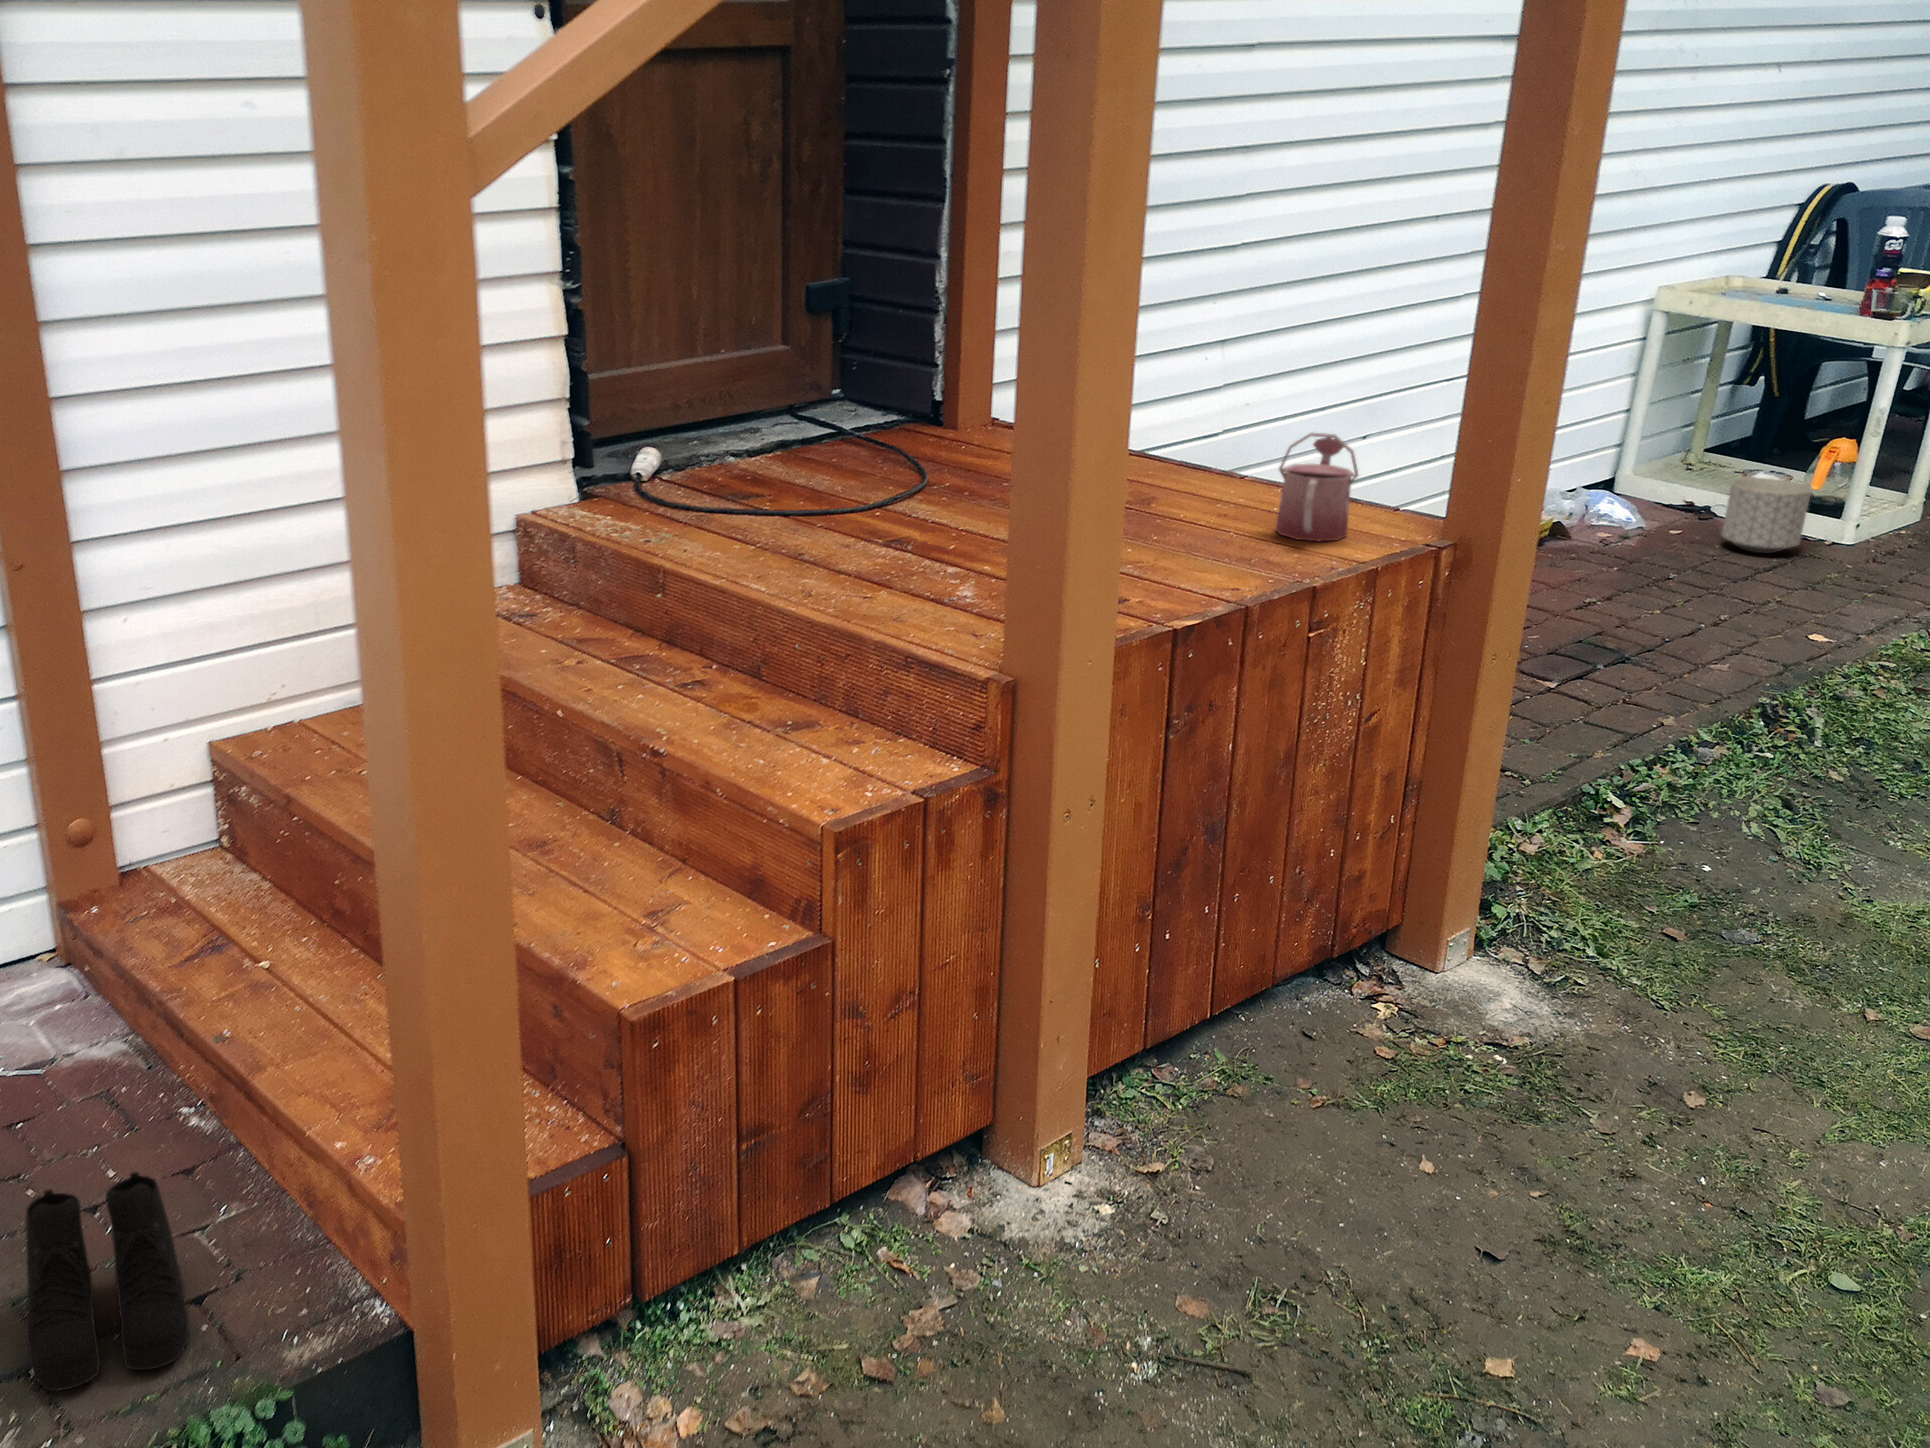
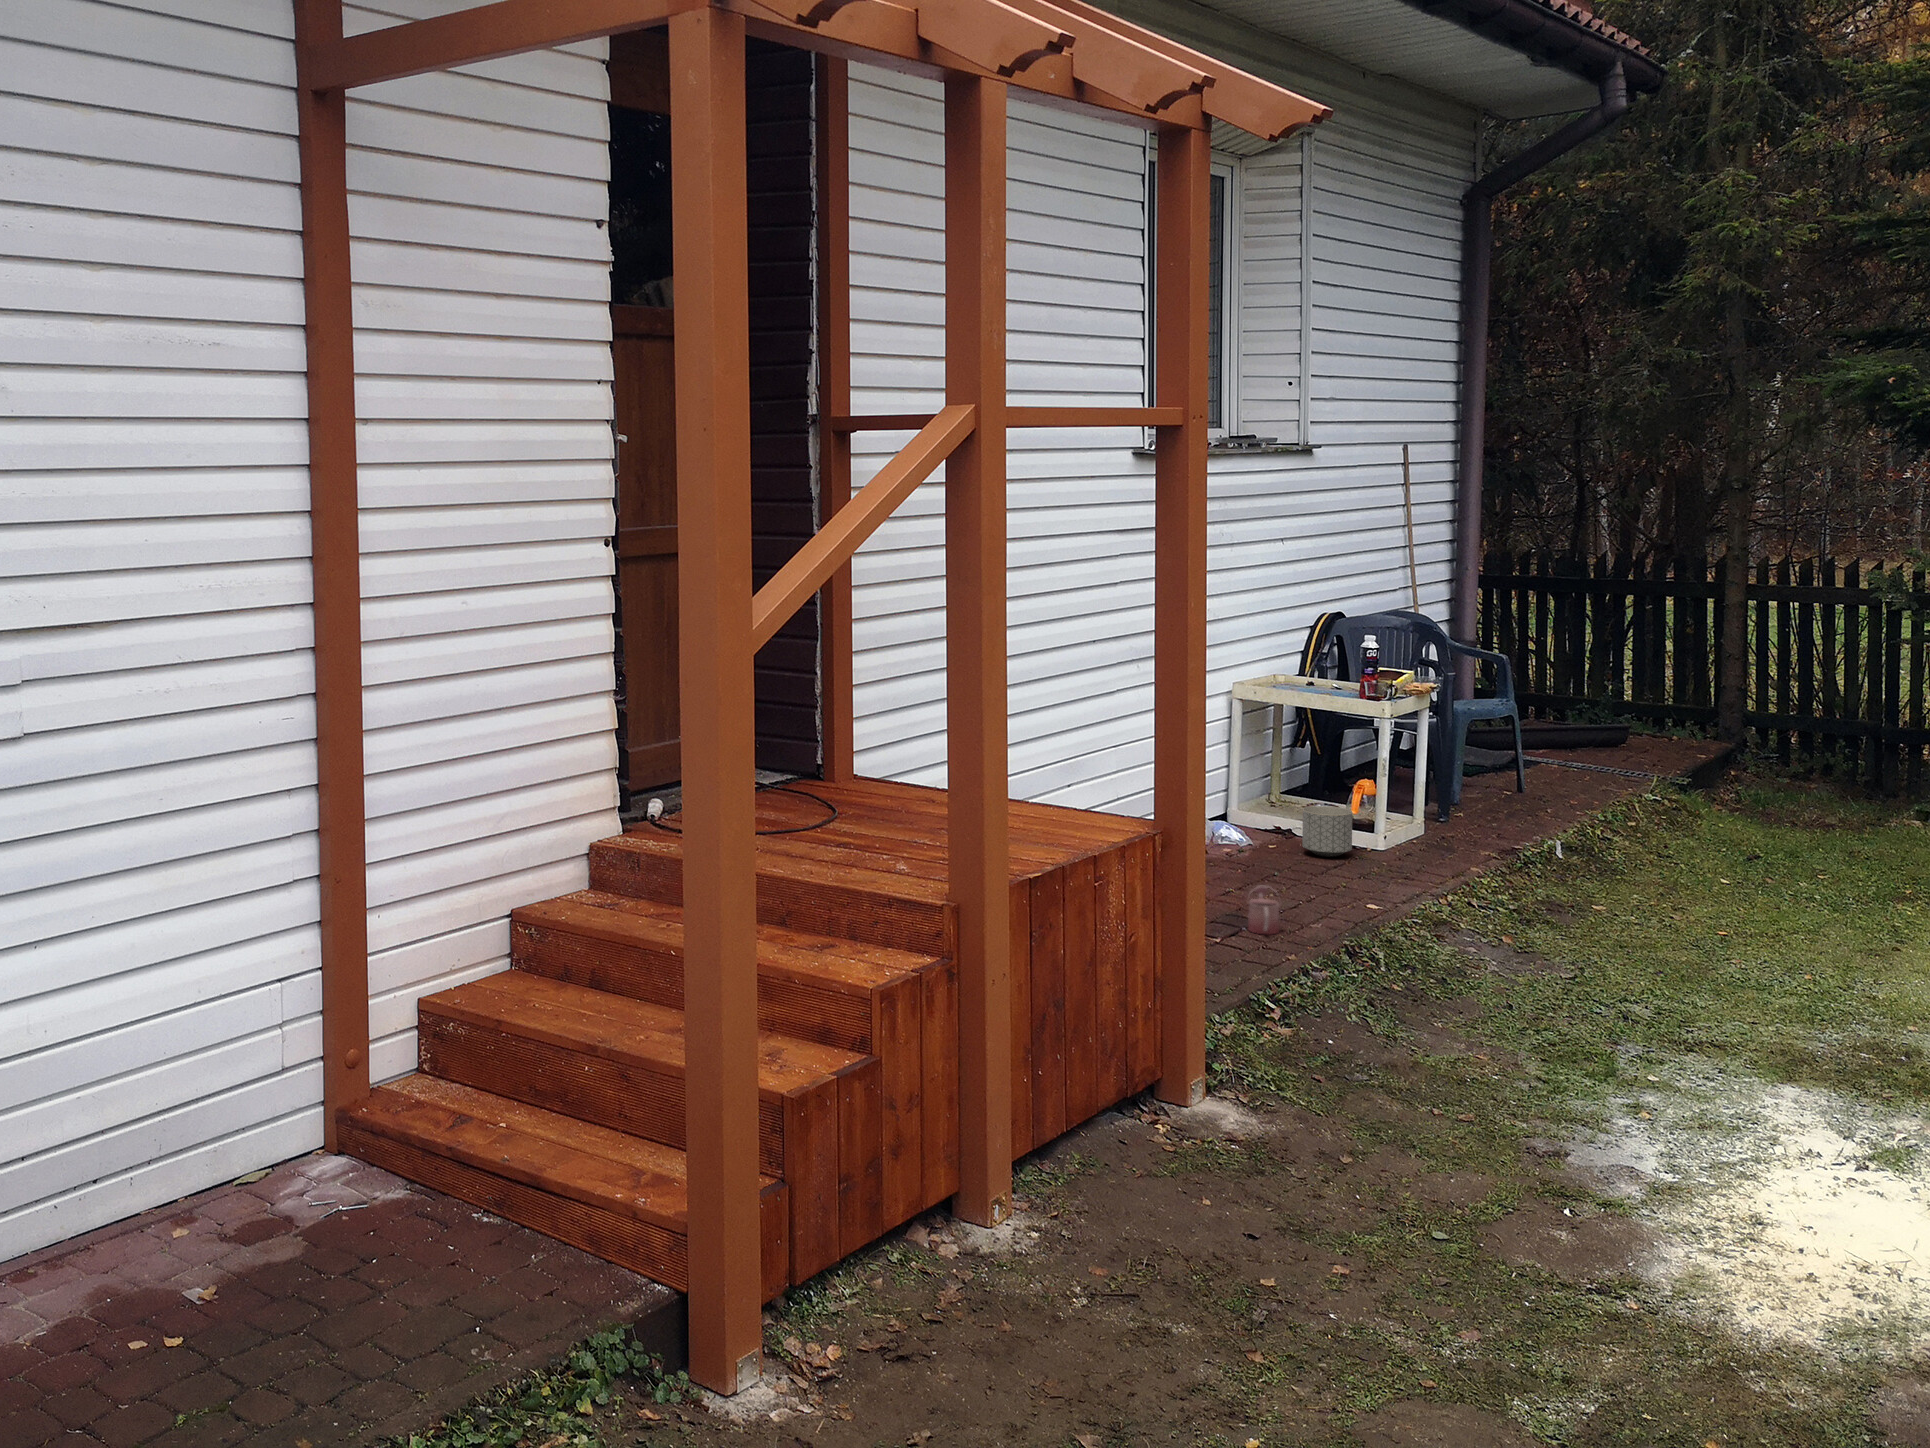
watering can: present [1276,433,1358,541] -> present [1247,886,1281,934]
boots: present [26,1172,190,1391] -> none [452,1219,558,1340]

